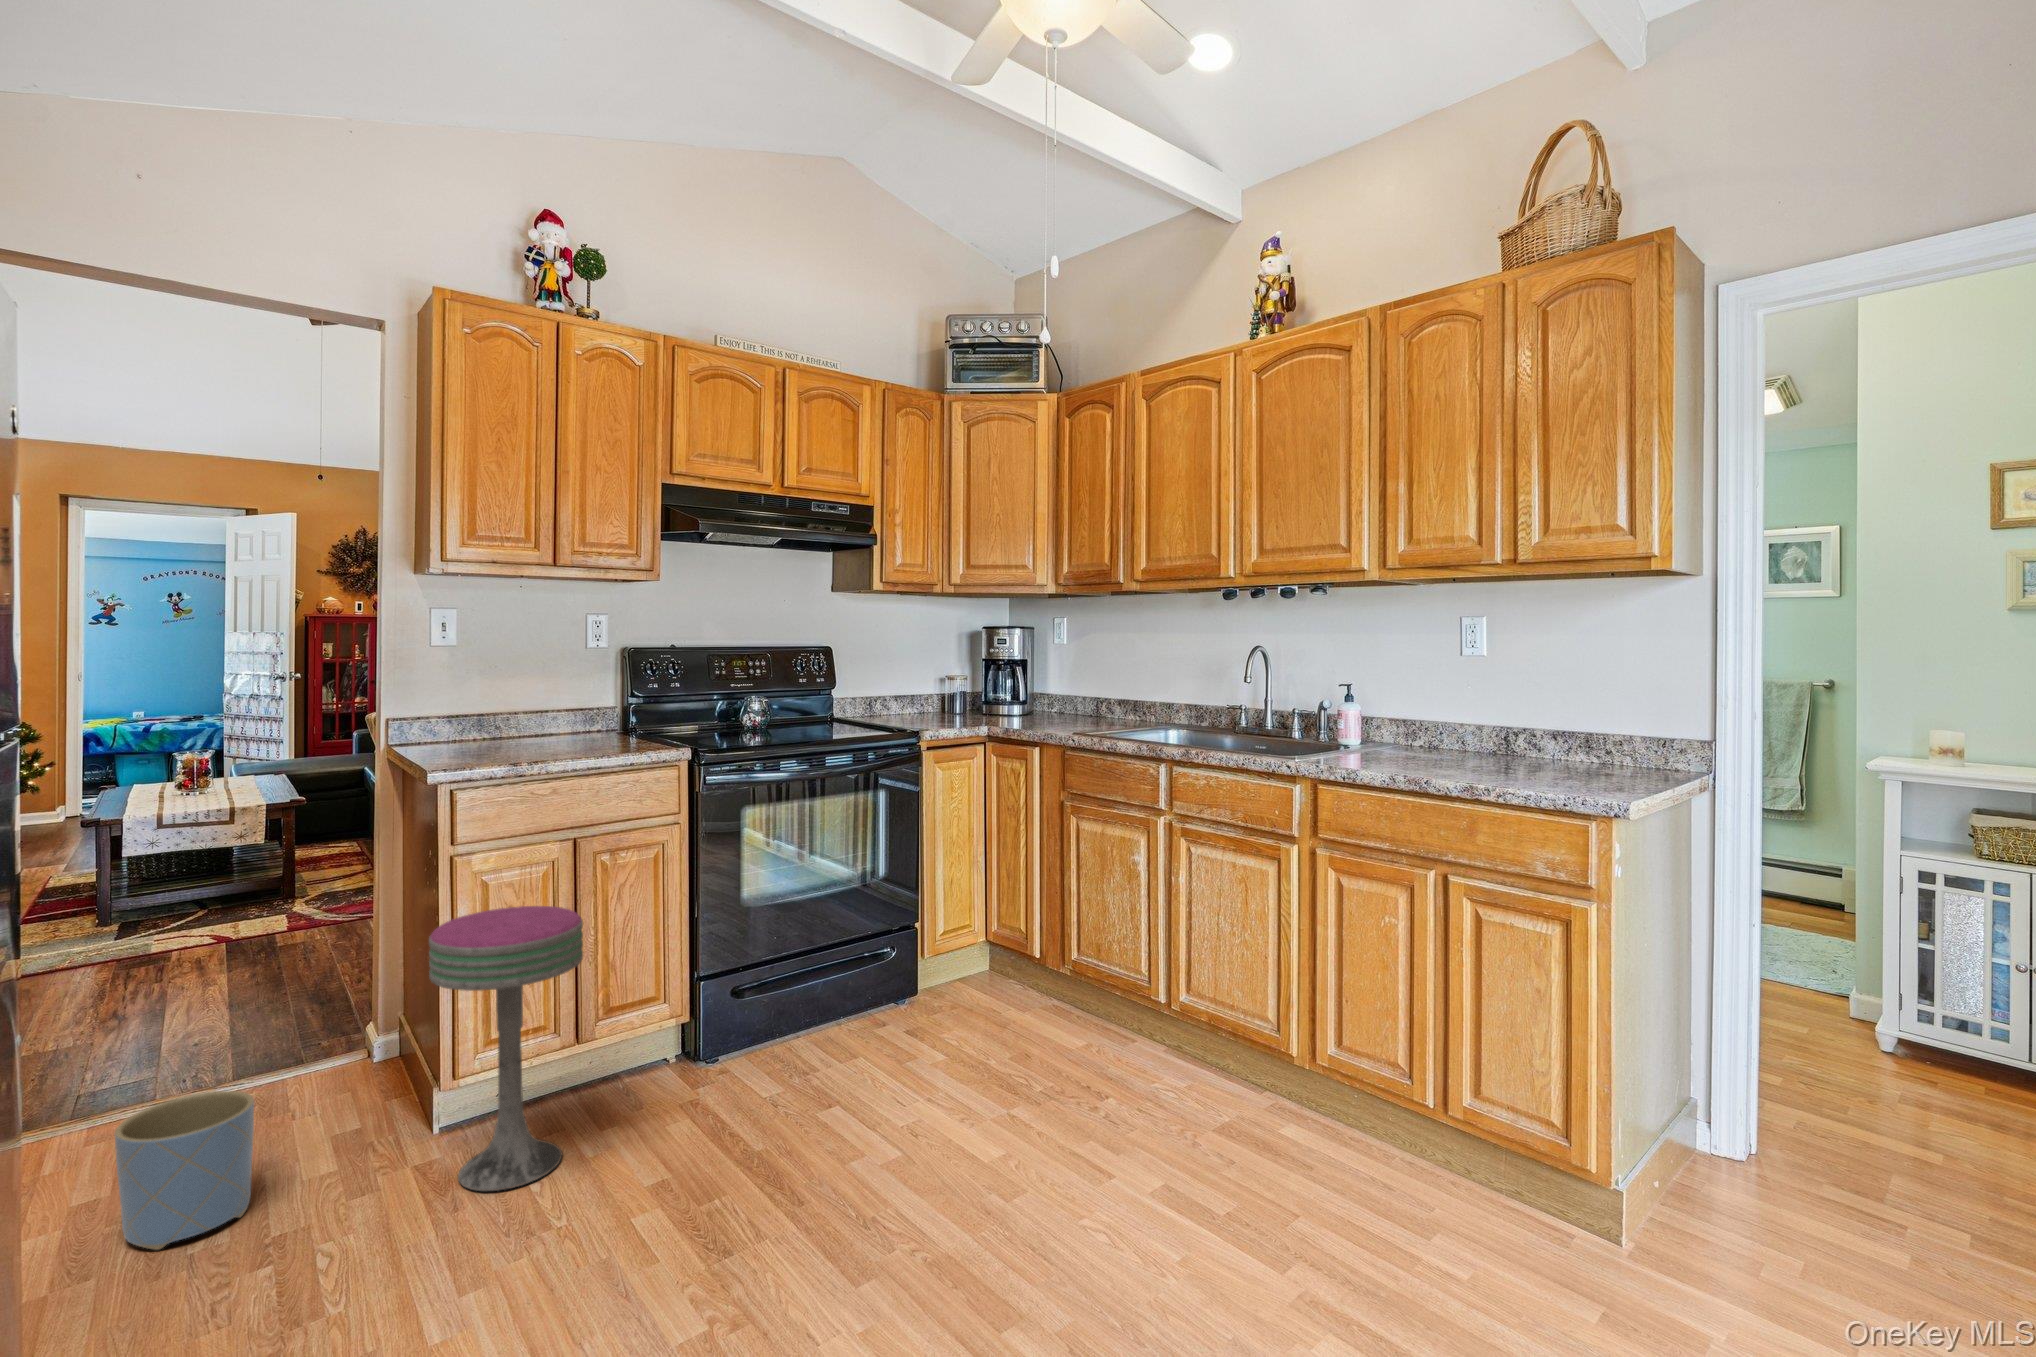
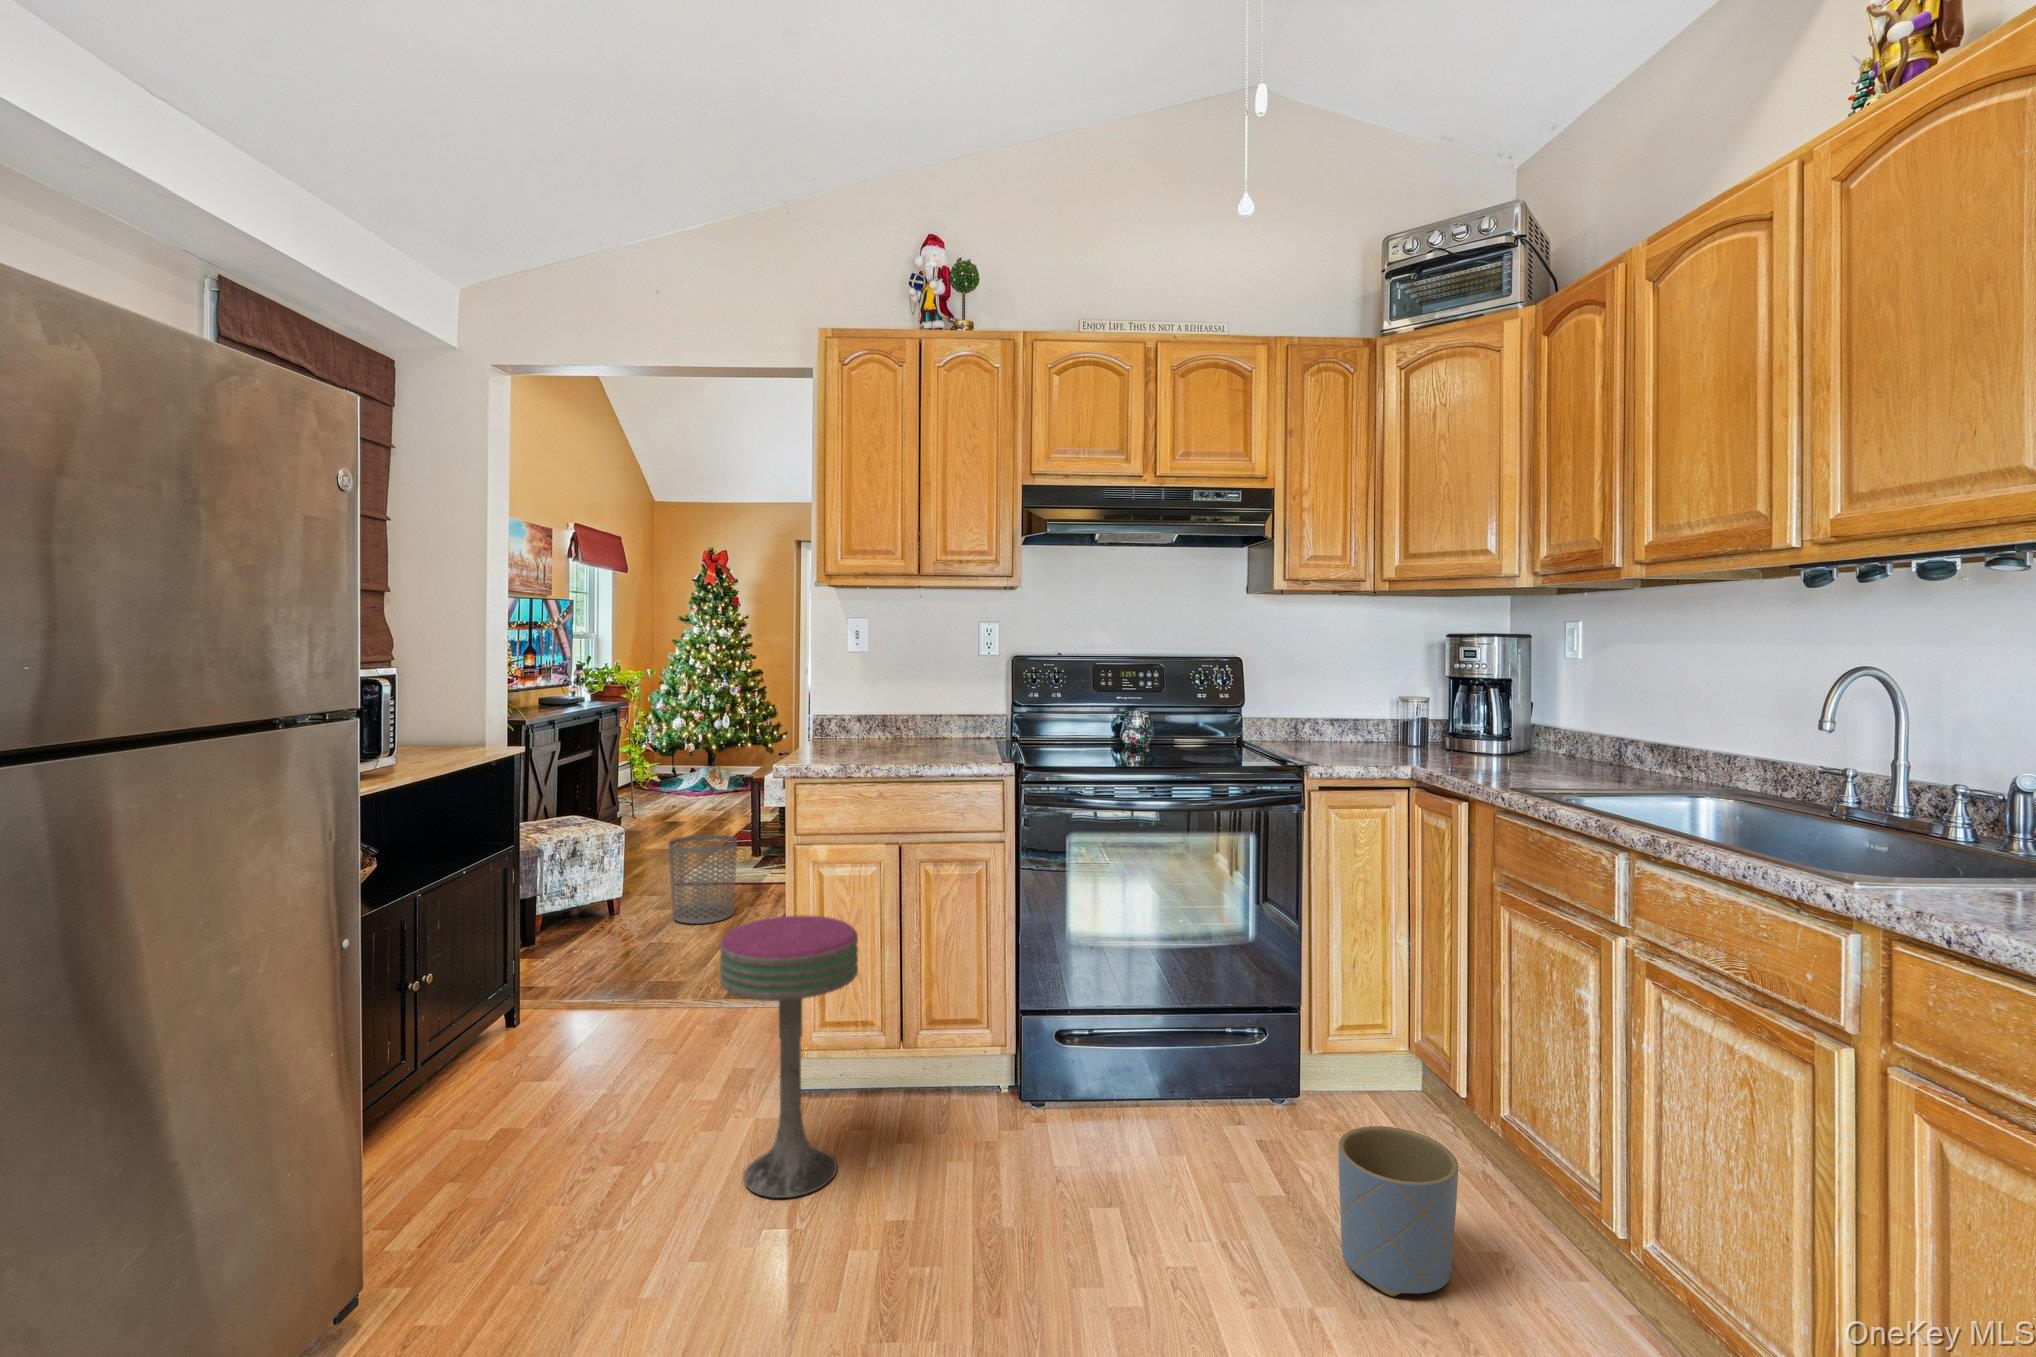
waste bin: none [51,879,167,998] -> present [668,835,737,924]
planter: present [115,1091,254,1250] -> present [1338,1126,1458,1296]

